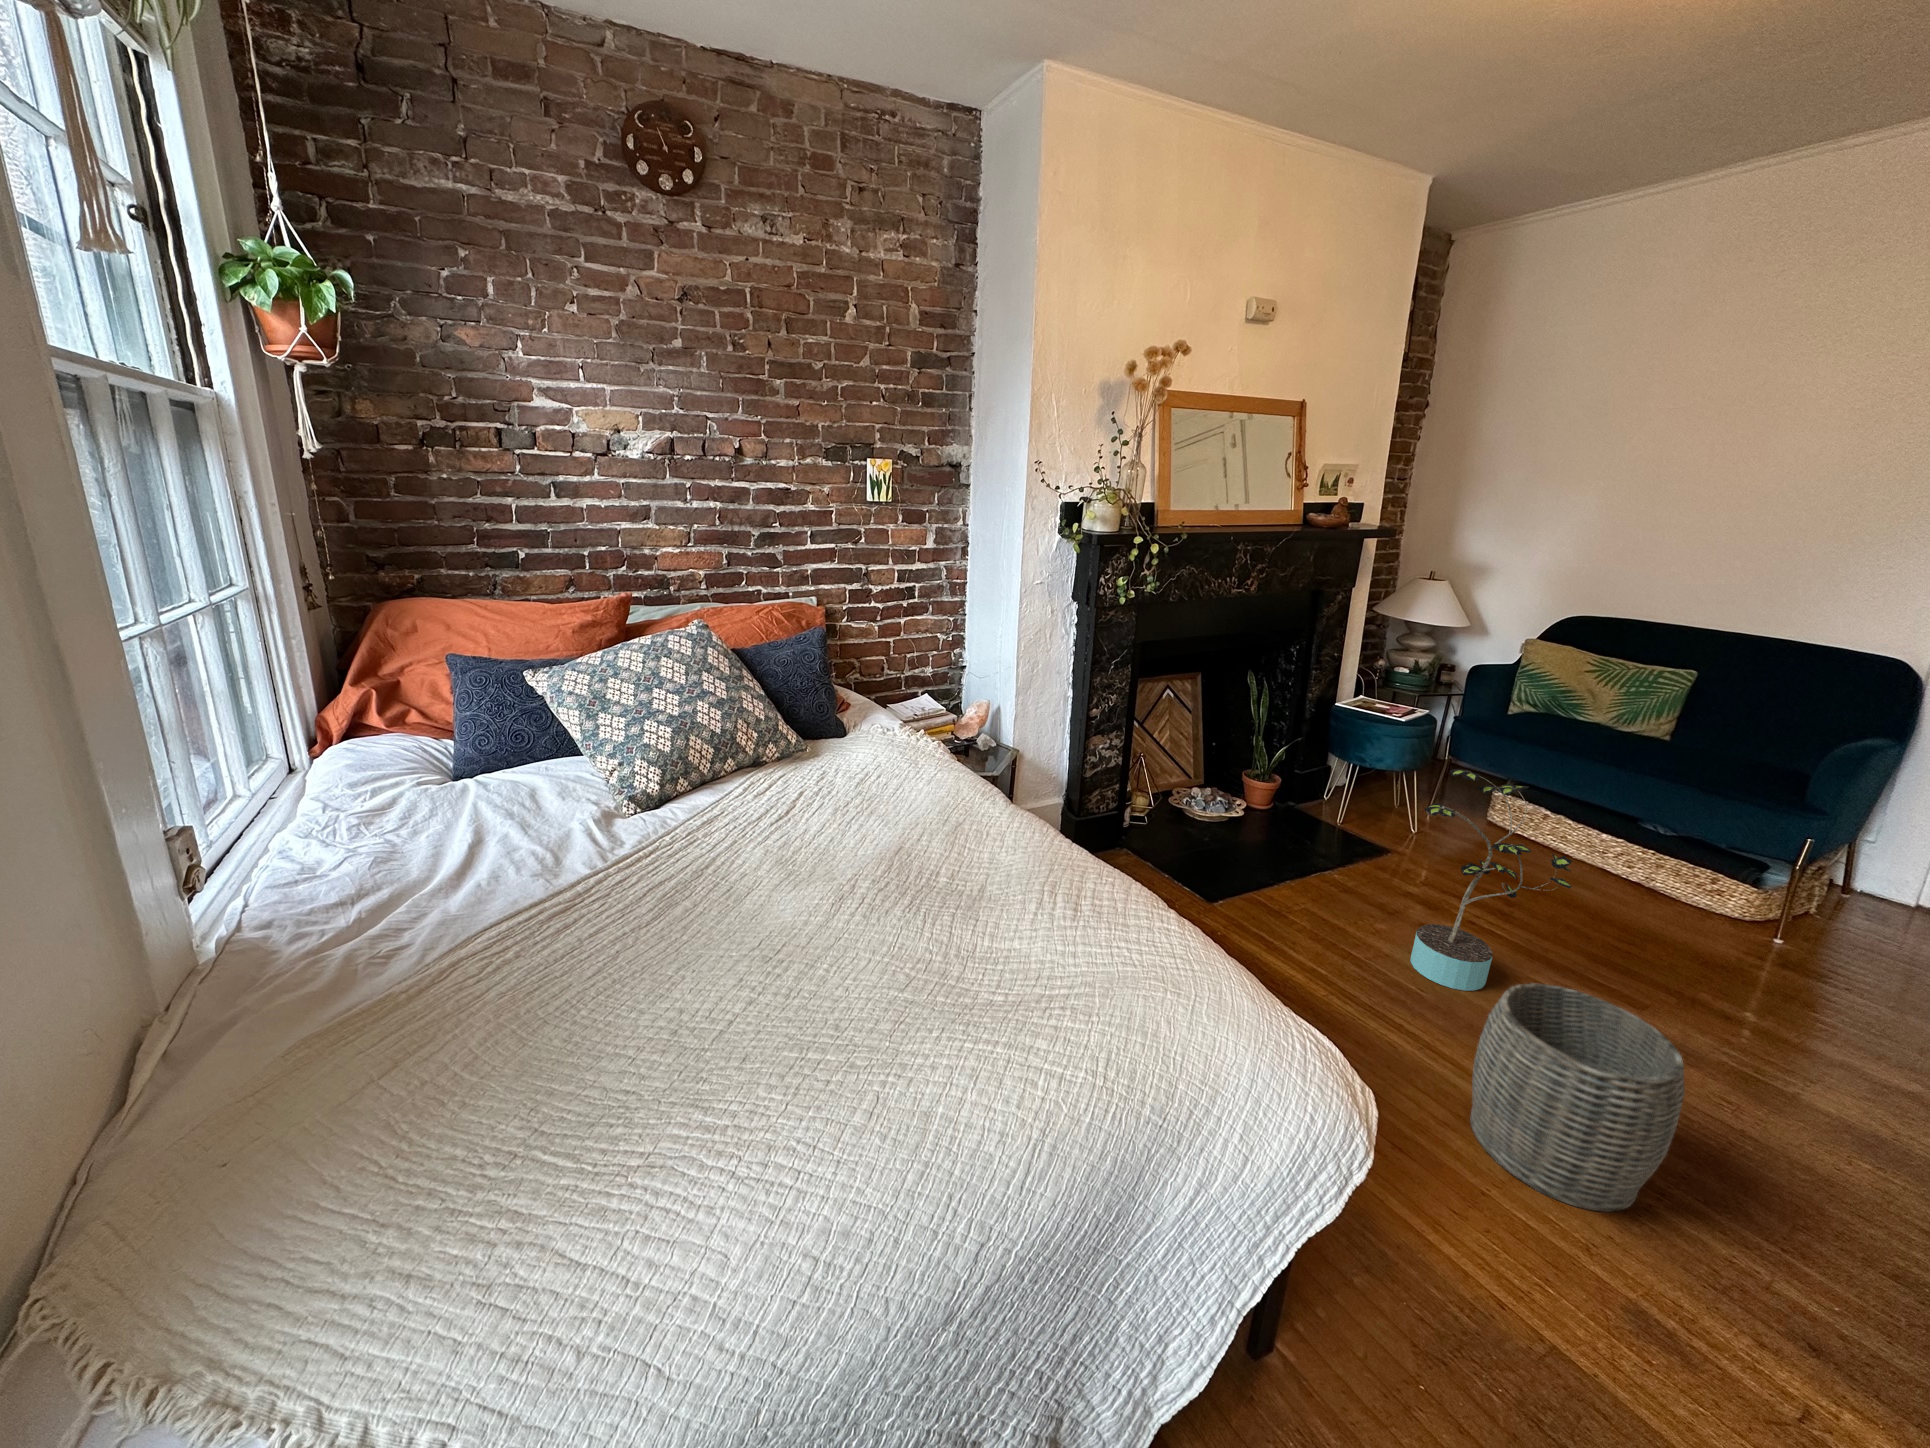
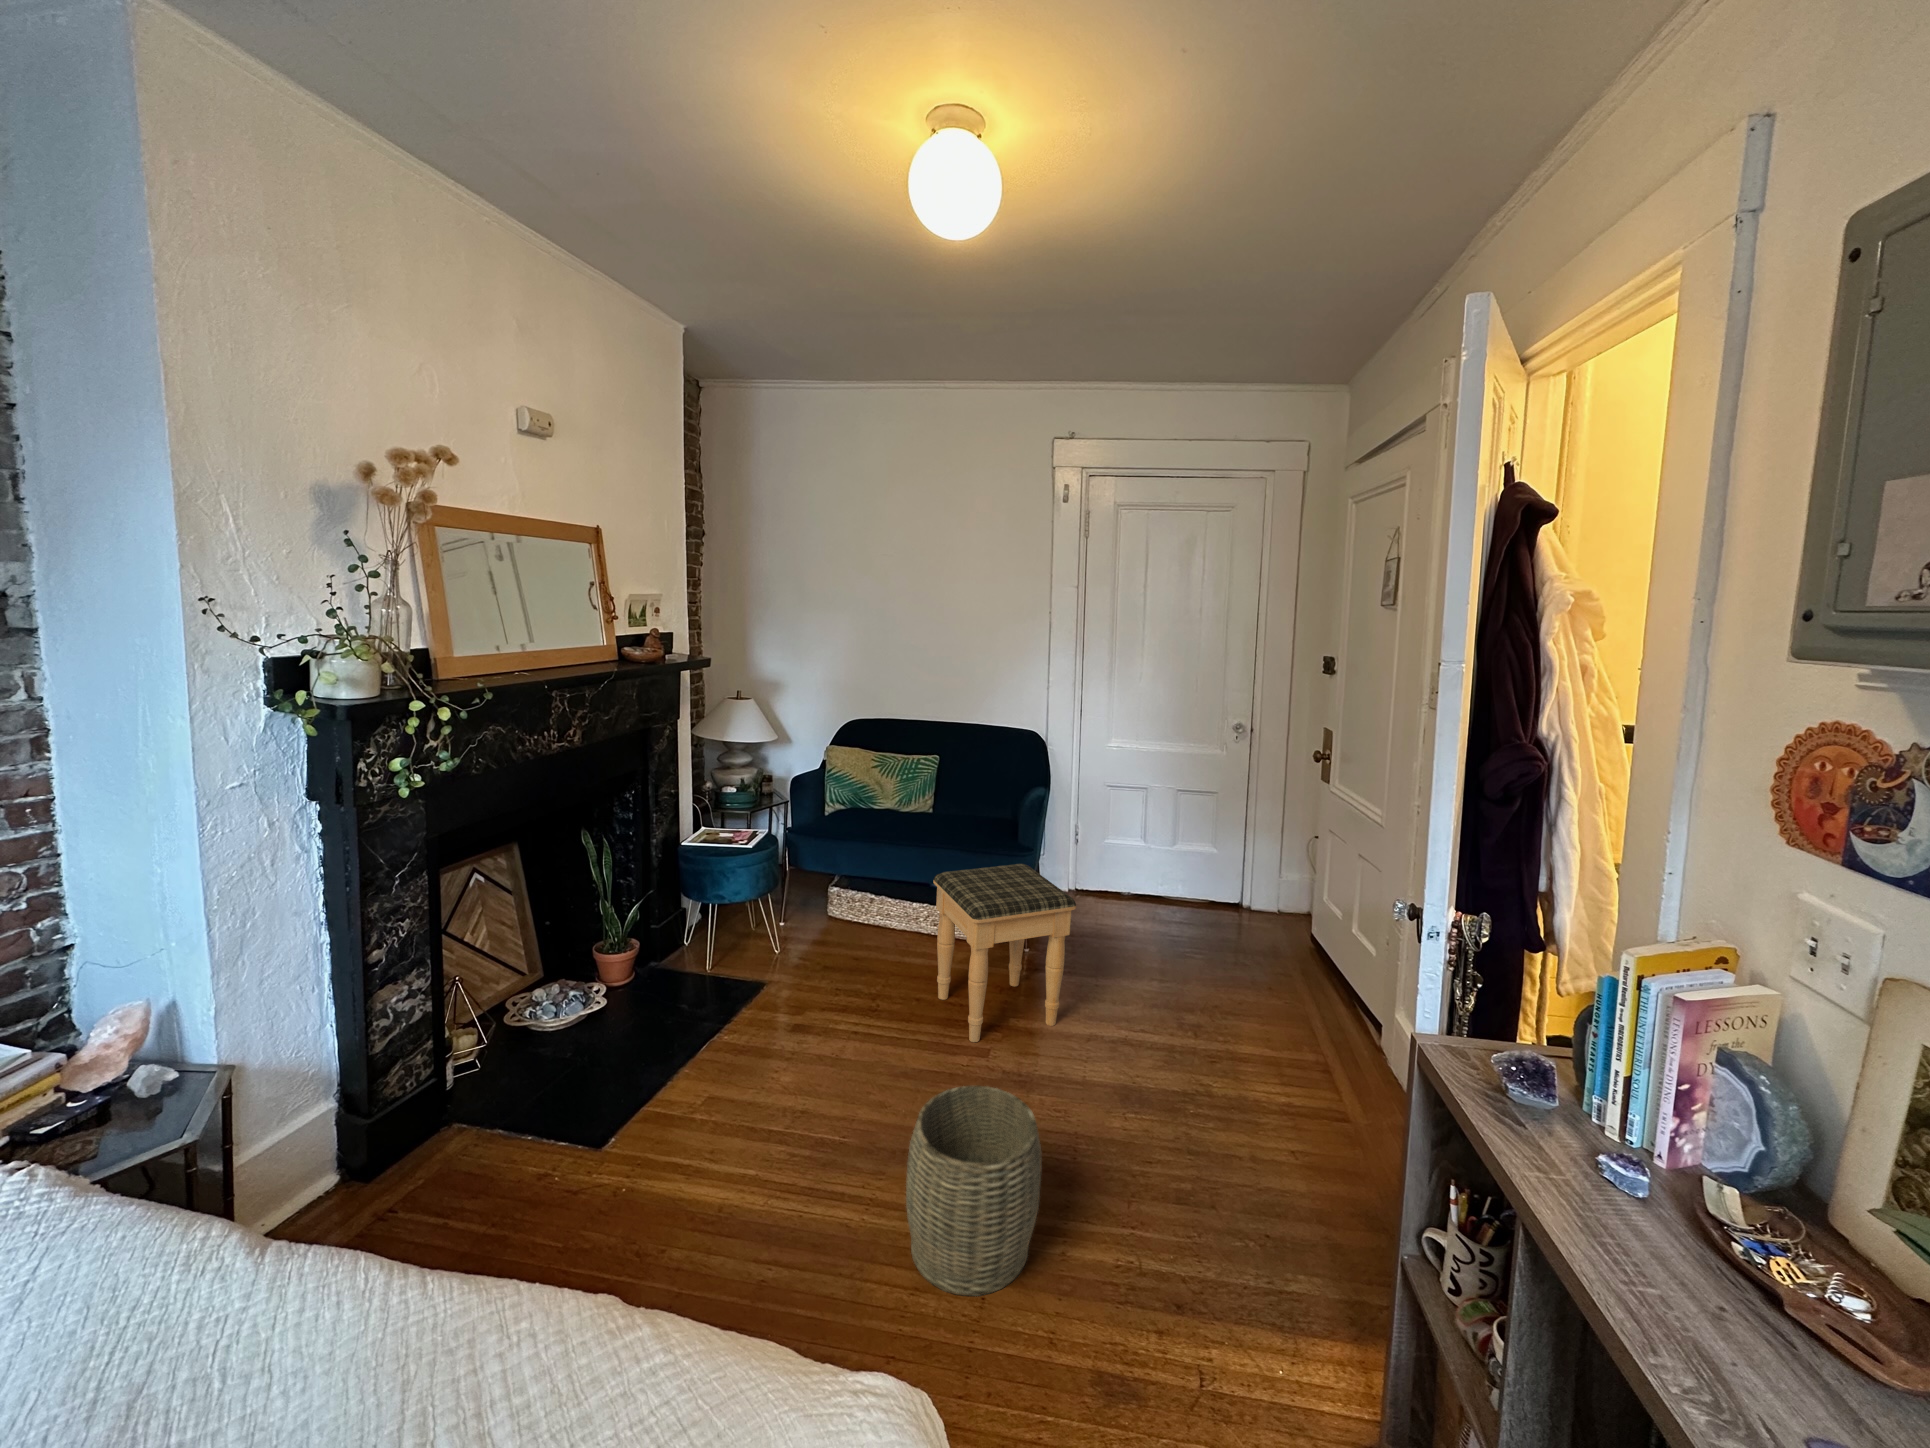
potted plant: present [1411,769,1572,991] -> none [808,901,923,1118]
footstool: none [1611,795,1905,1041] -> present [933,864,1076,1042]

